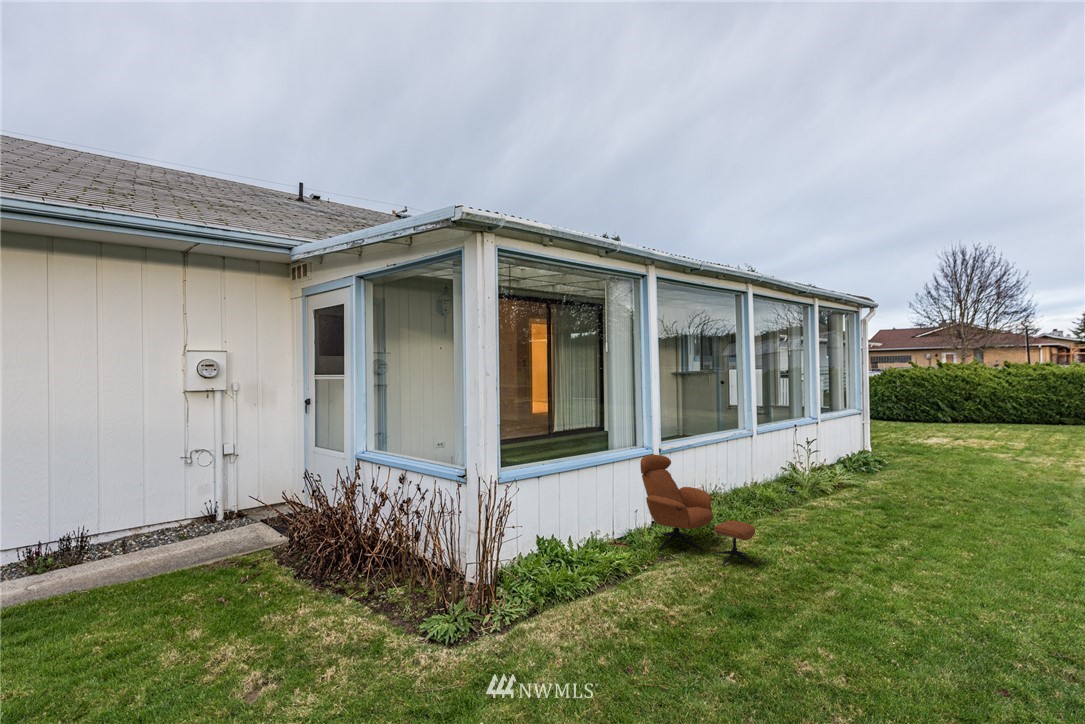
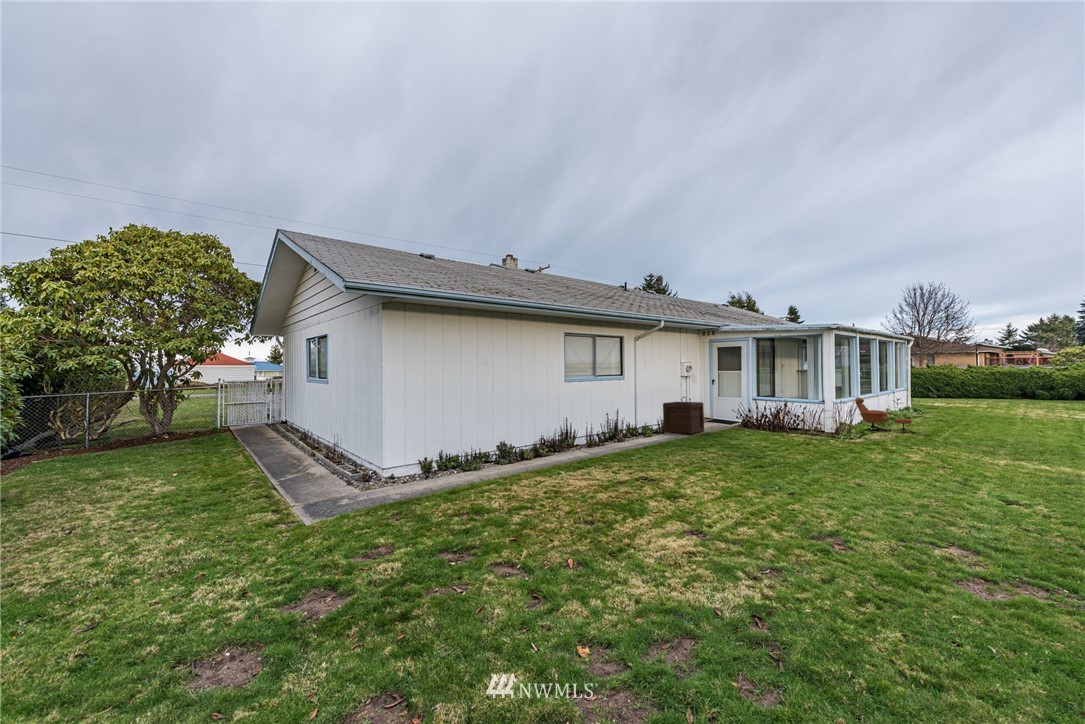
wooden crate: none [99,459,215,565] -> present [663,402,704,434]

